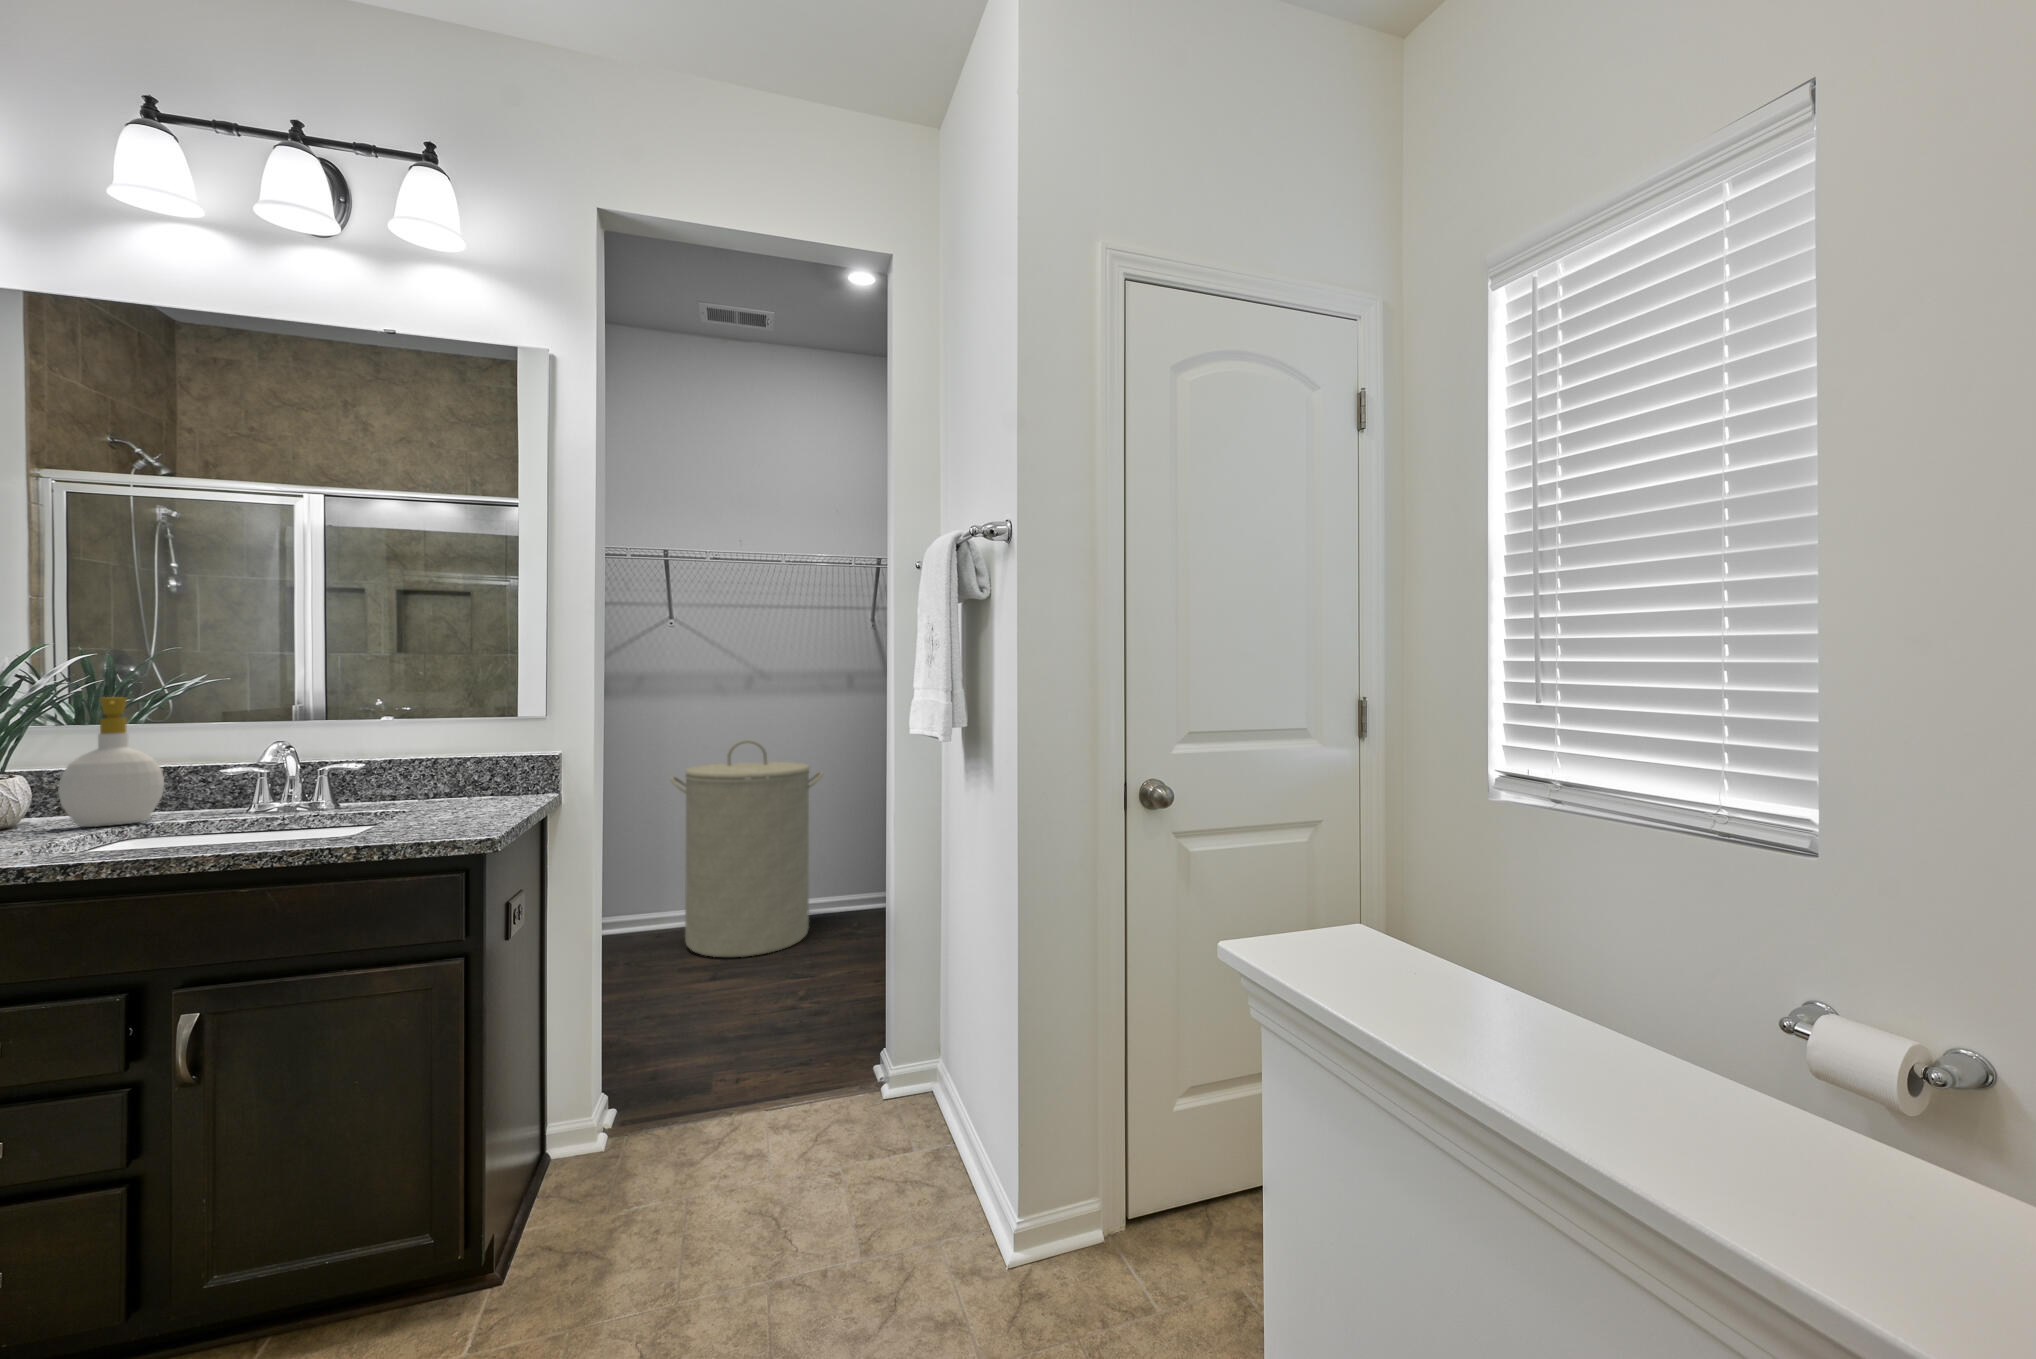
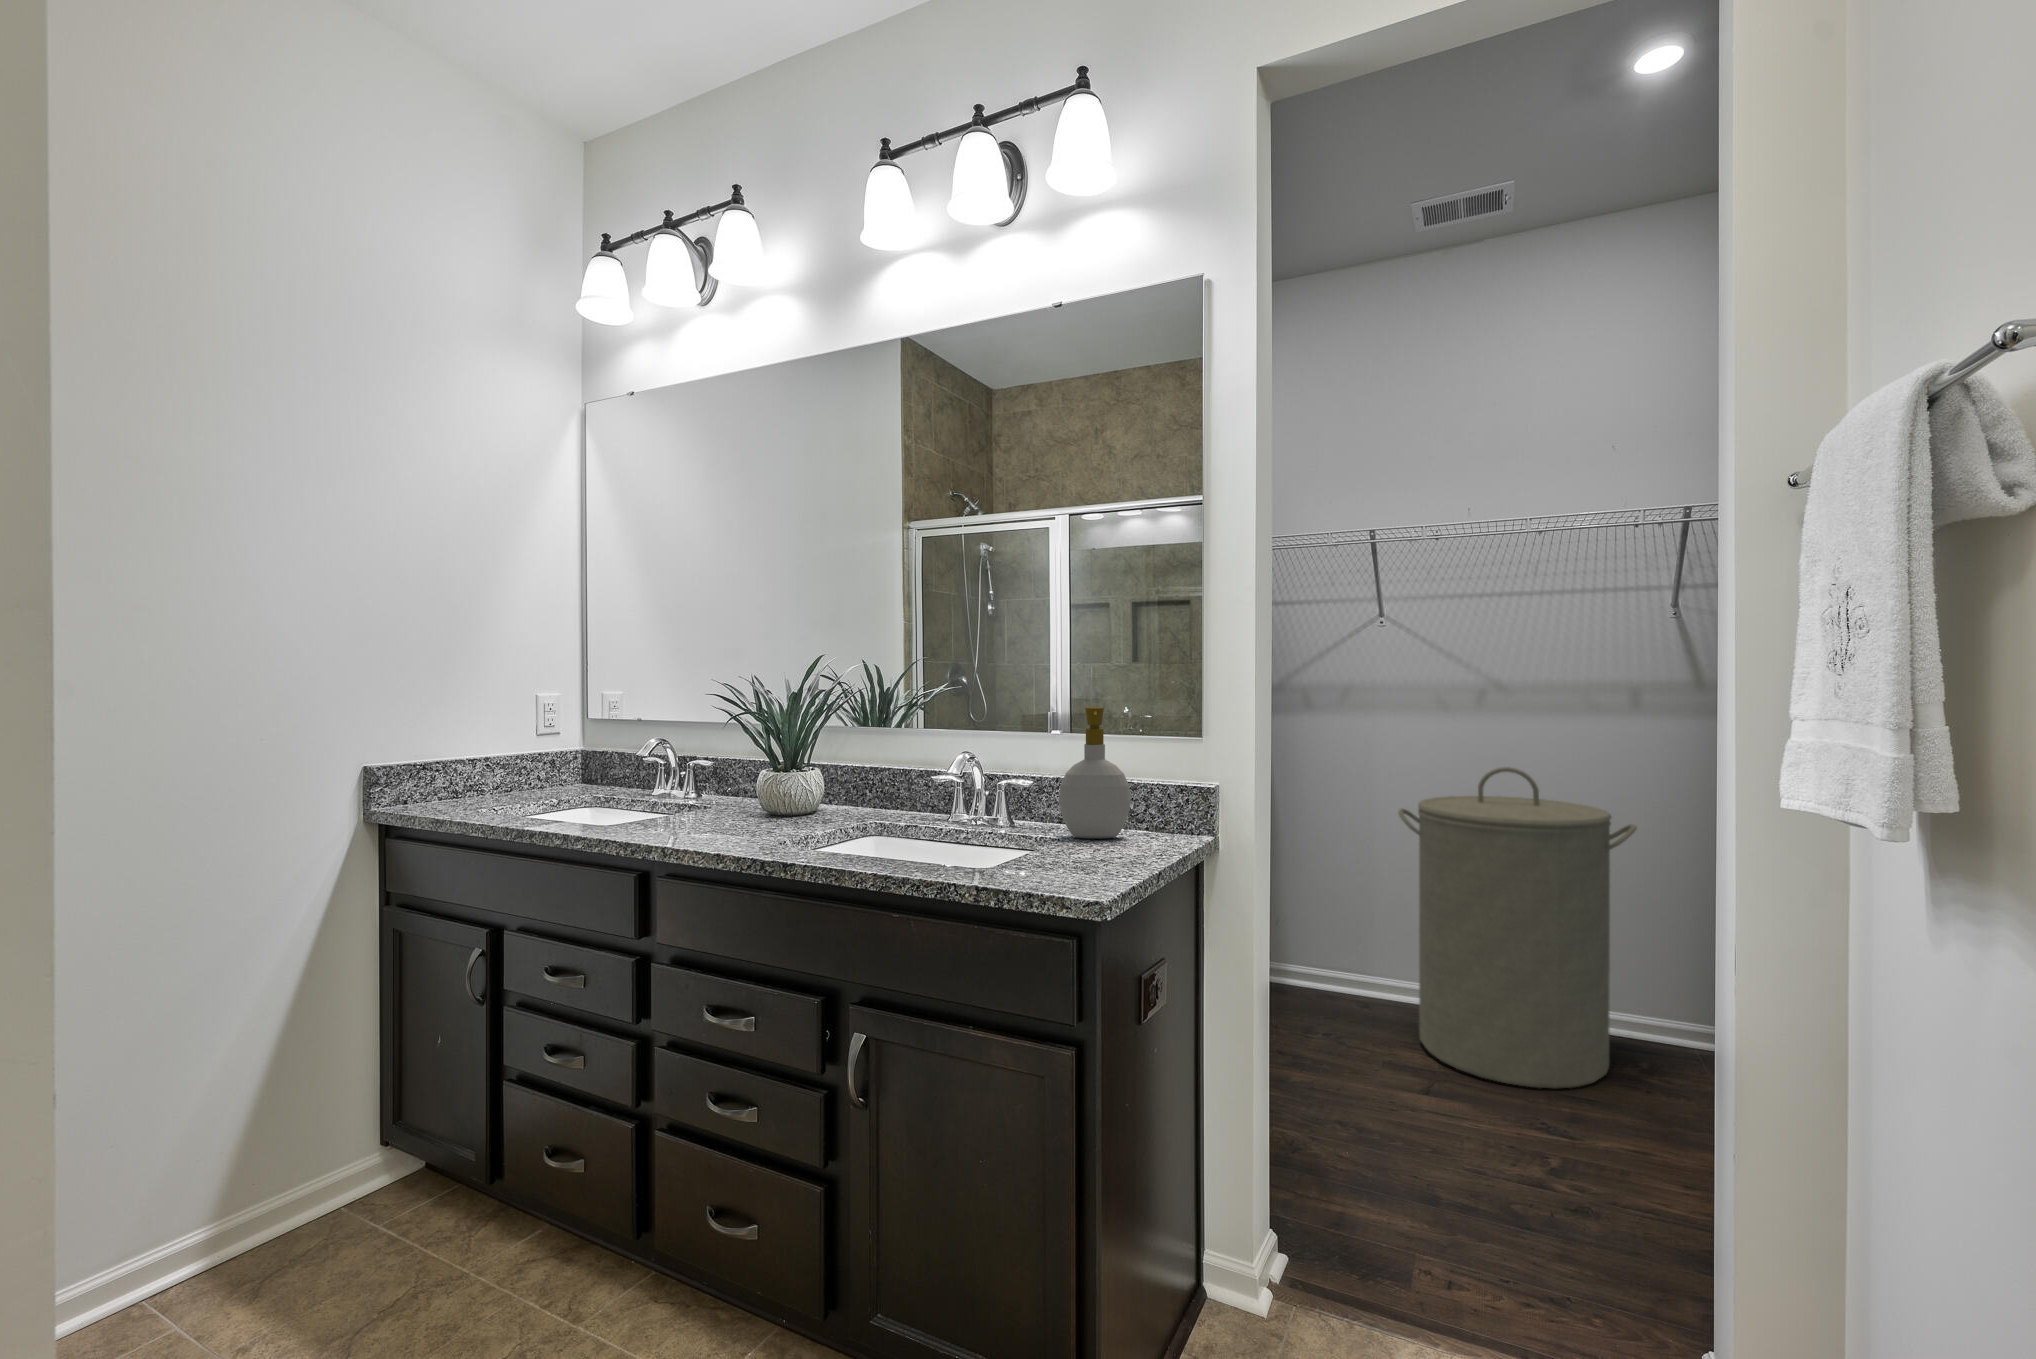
soap bottle: present [58,697,164,827] -> present [1059,707,1131,839]

